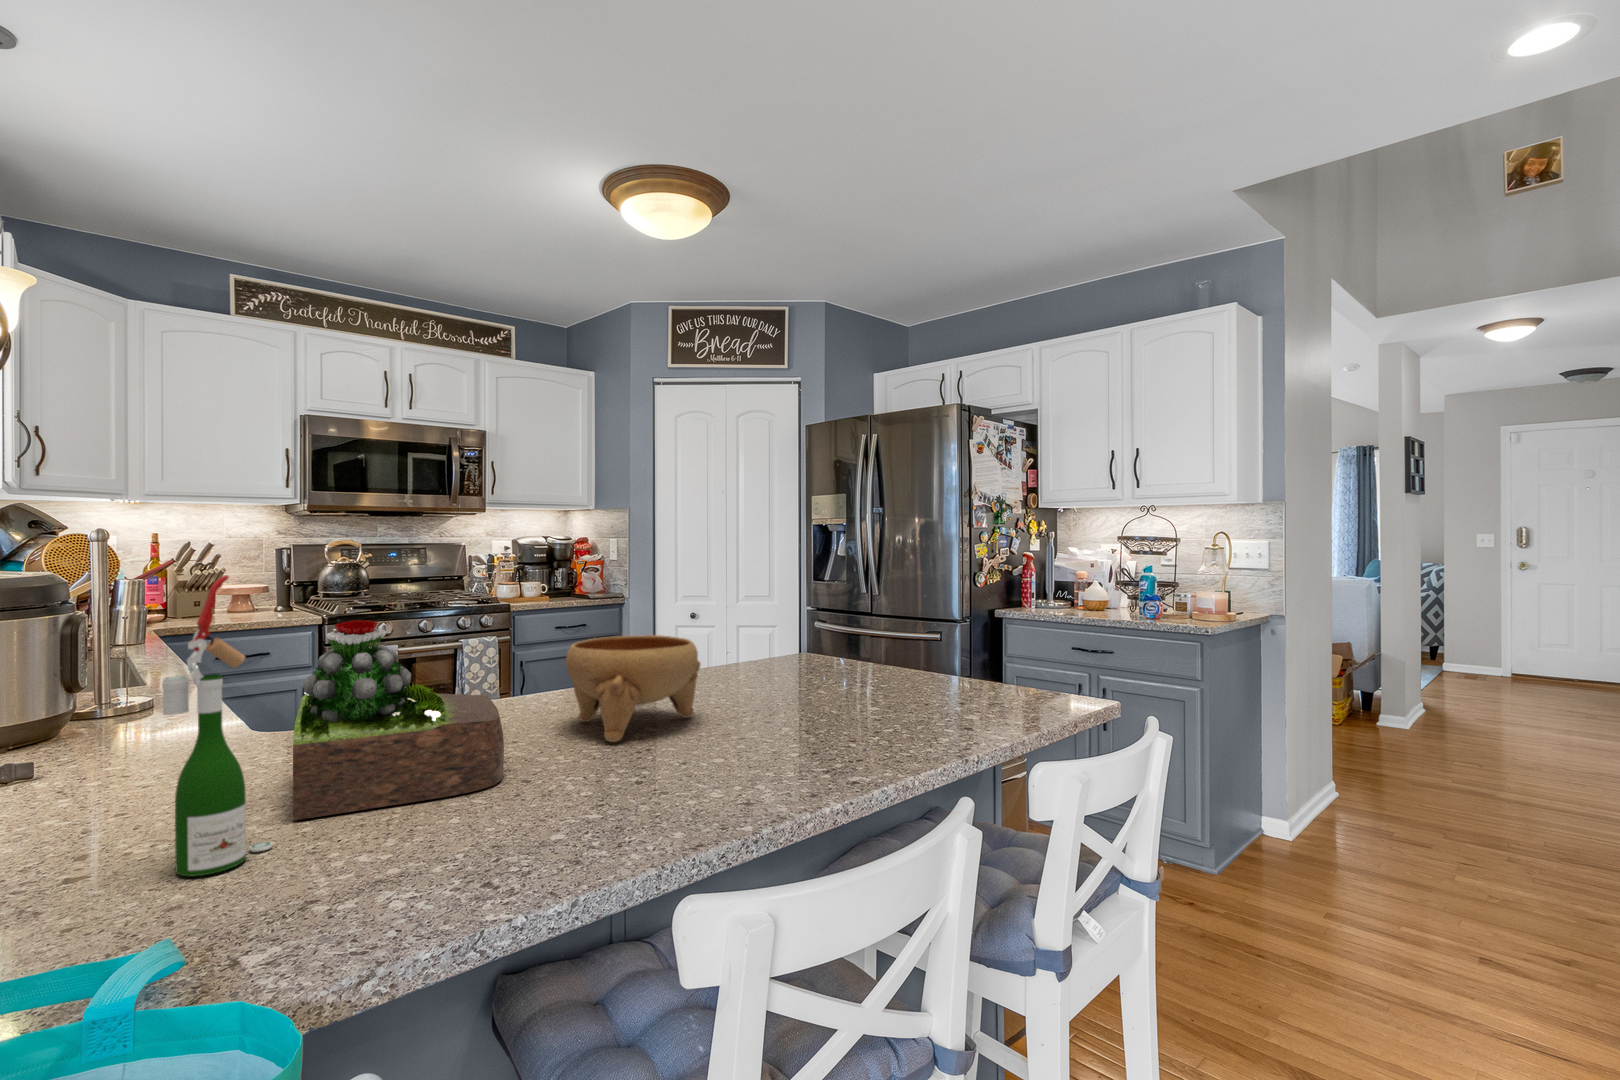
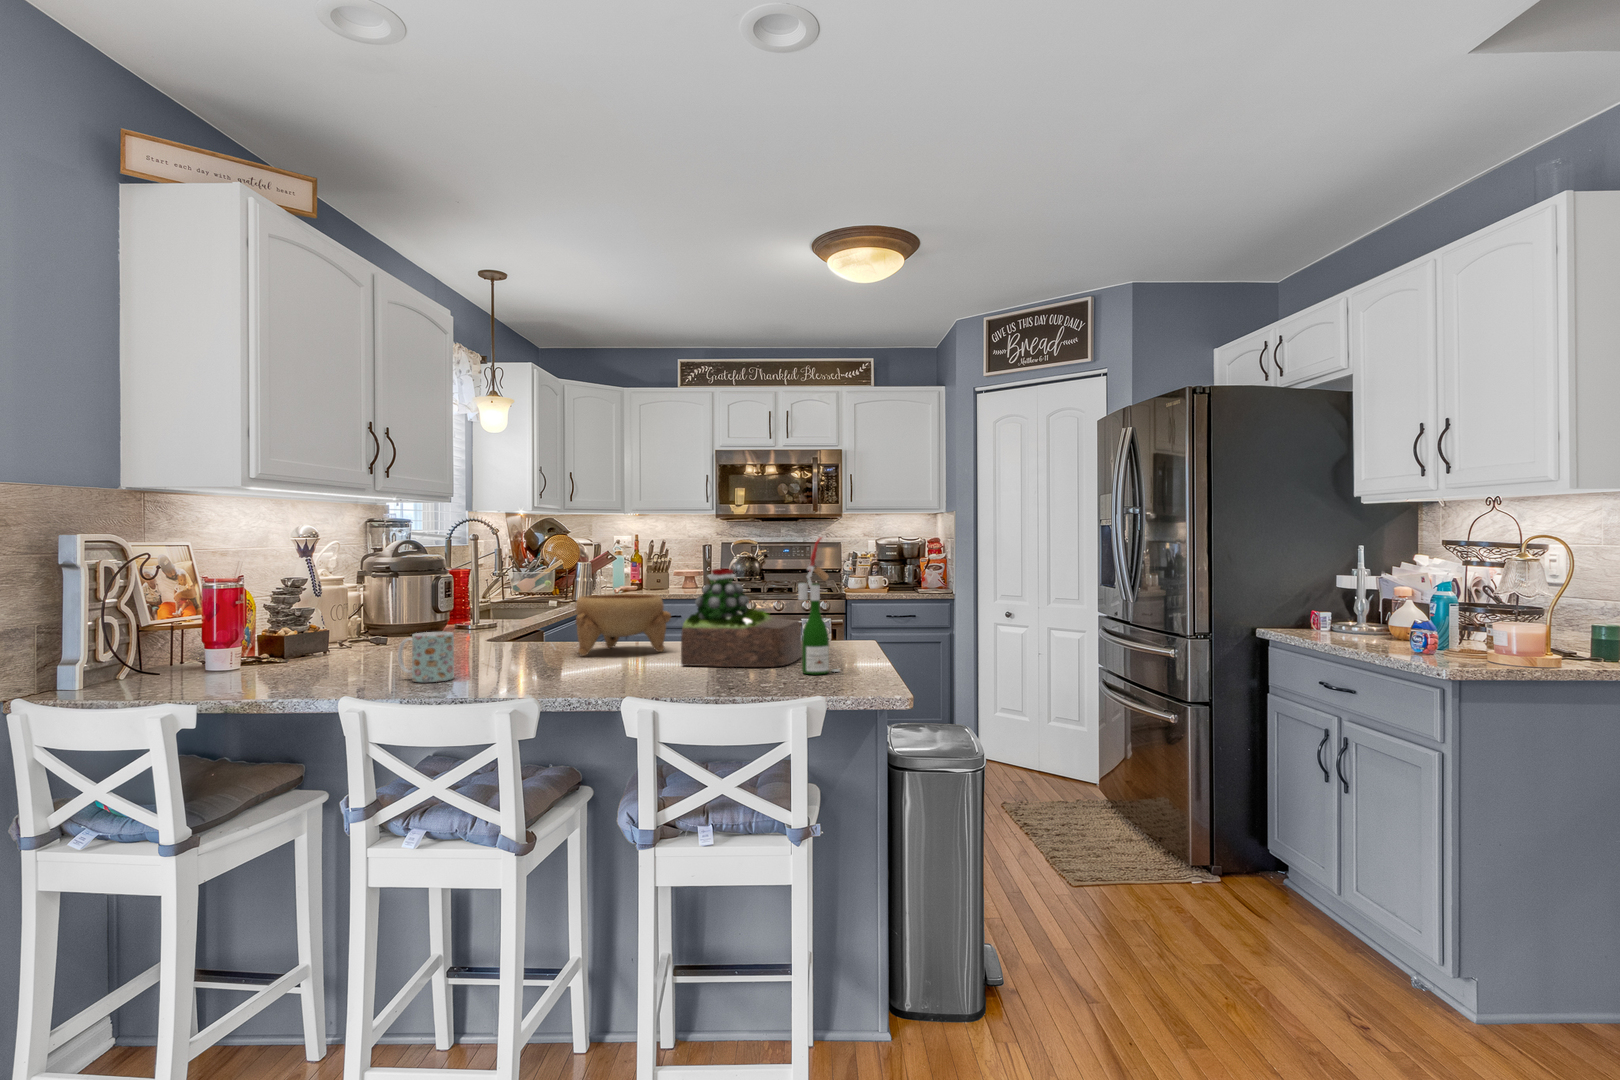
wine bottle: present [162,575,272,876] -> present [798,537,839,674]
succulent plant: present [293,620,504,820] -> present [681,569,802,667]
mug: none [500,744,612,856] -> present [398,632,454,682]

